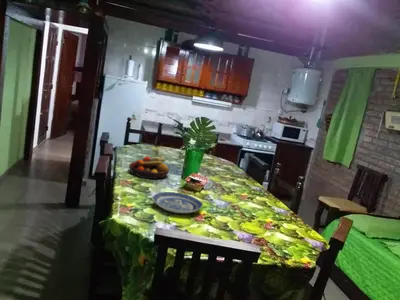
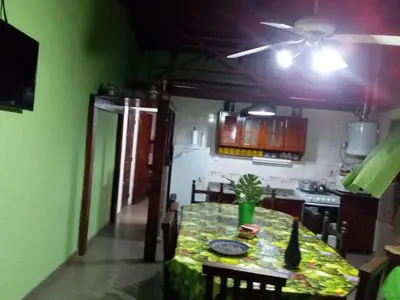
fruit bowl: present [129,157,169,179] -> none [192,211,226,230]
bottle: none [244,172,268,233] -> present [284,217,302,269]

